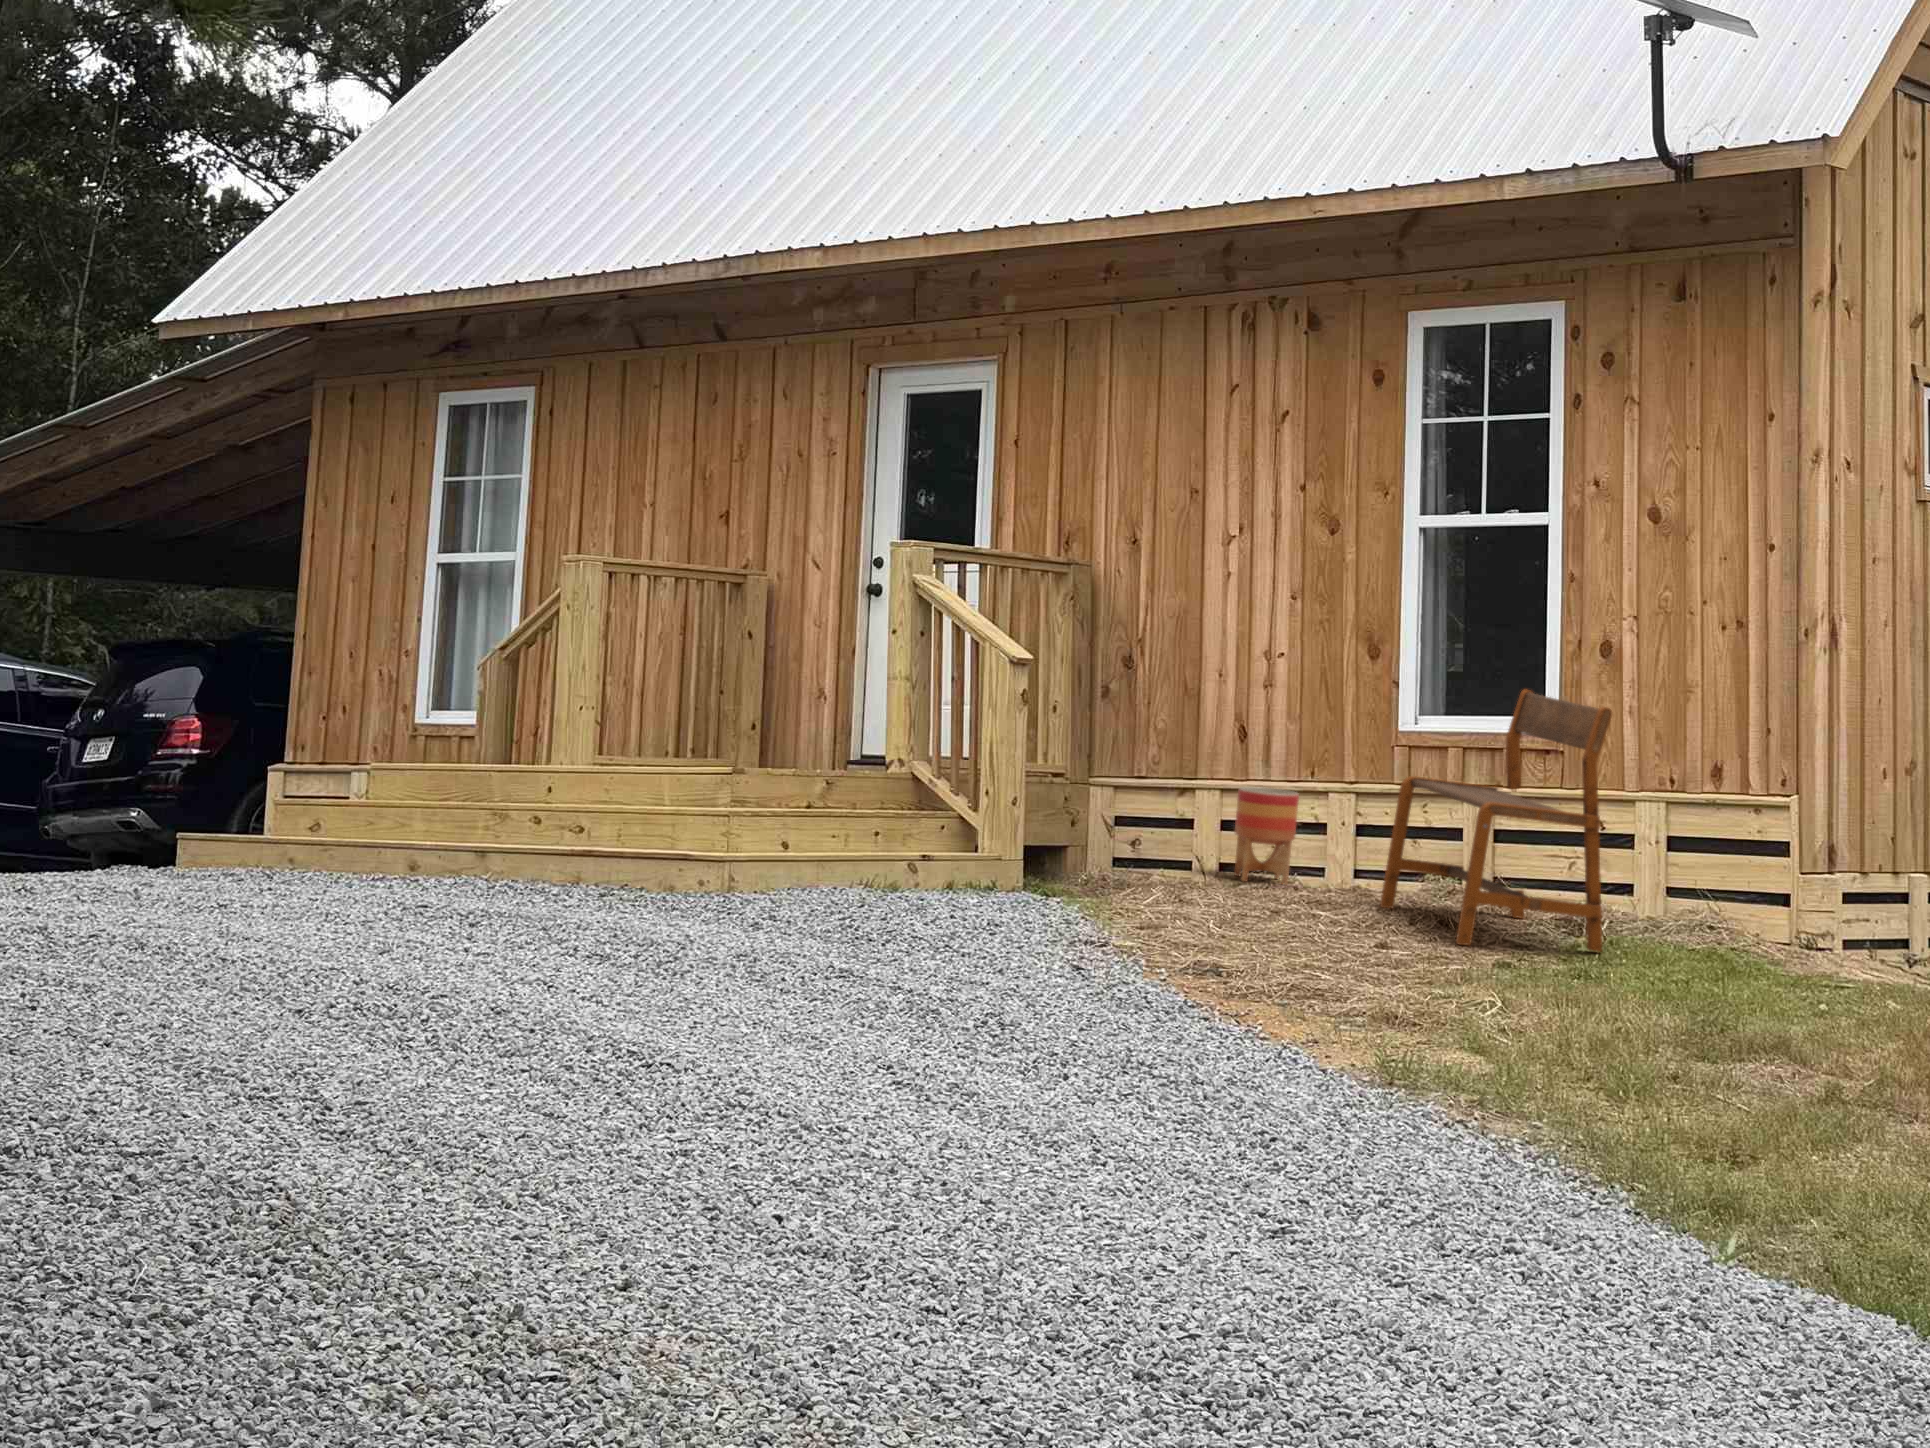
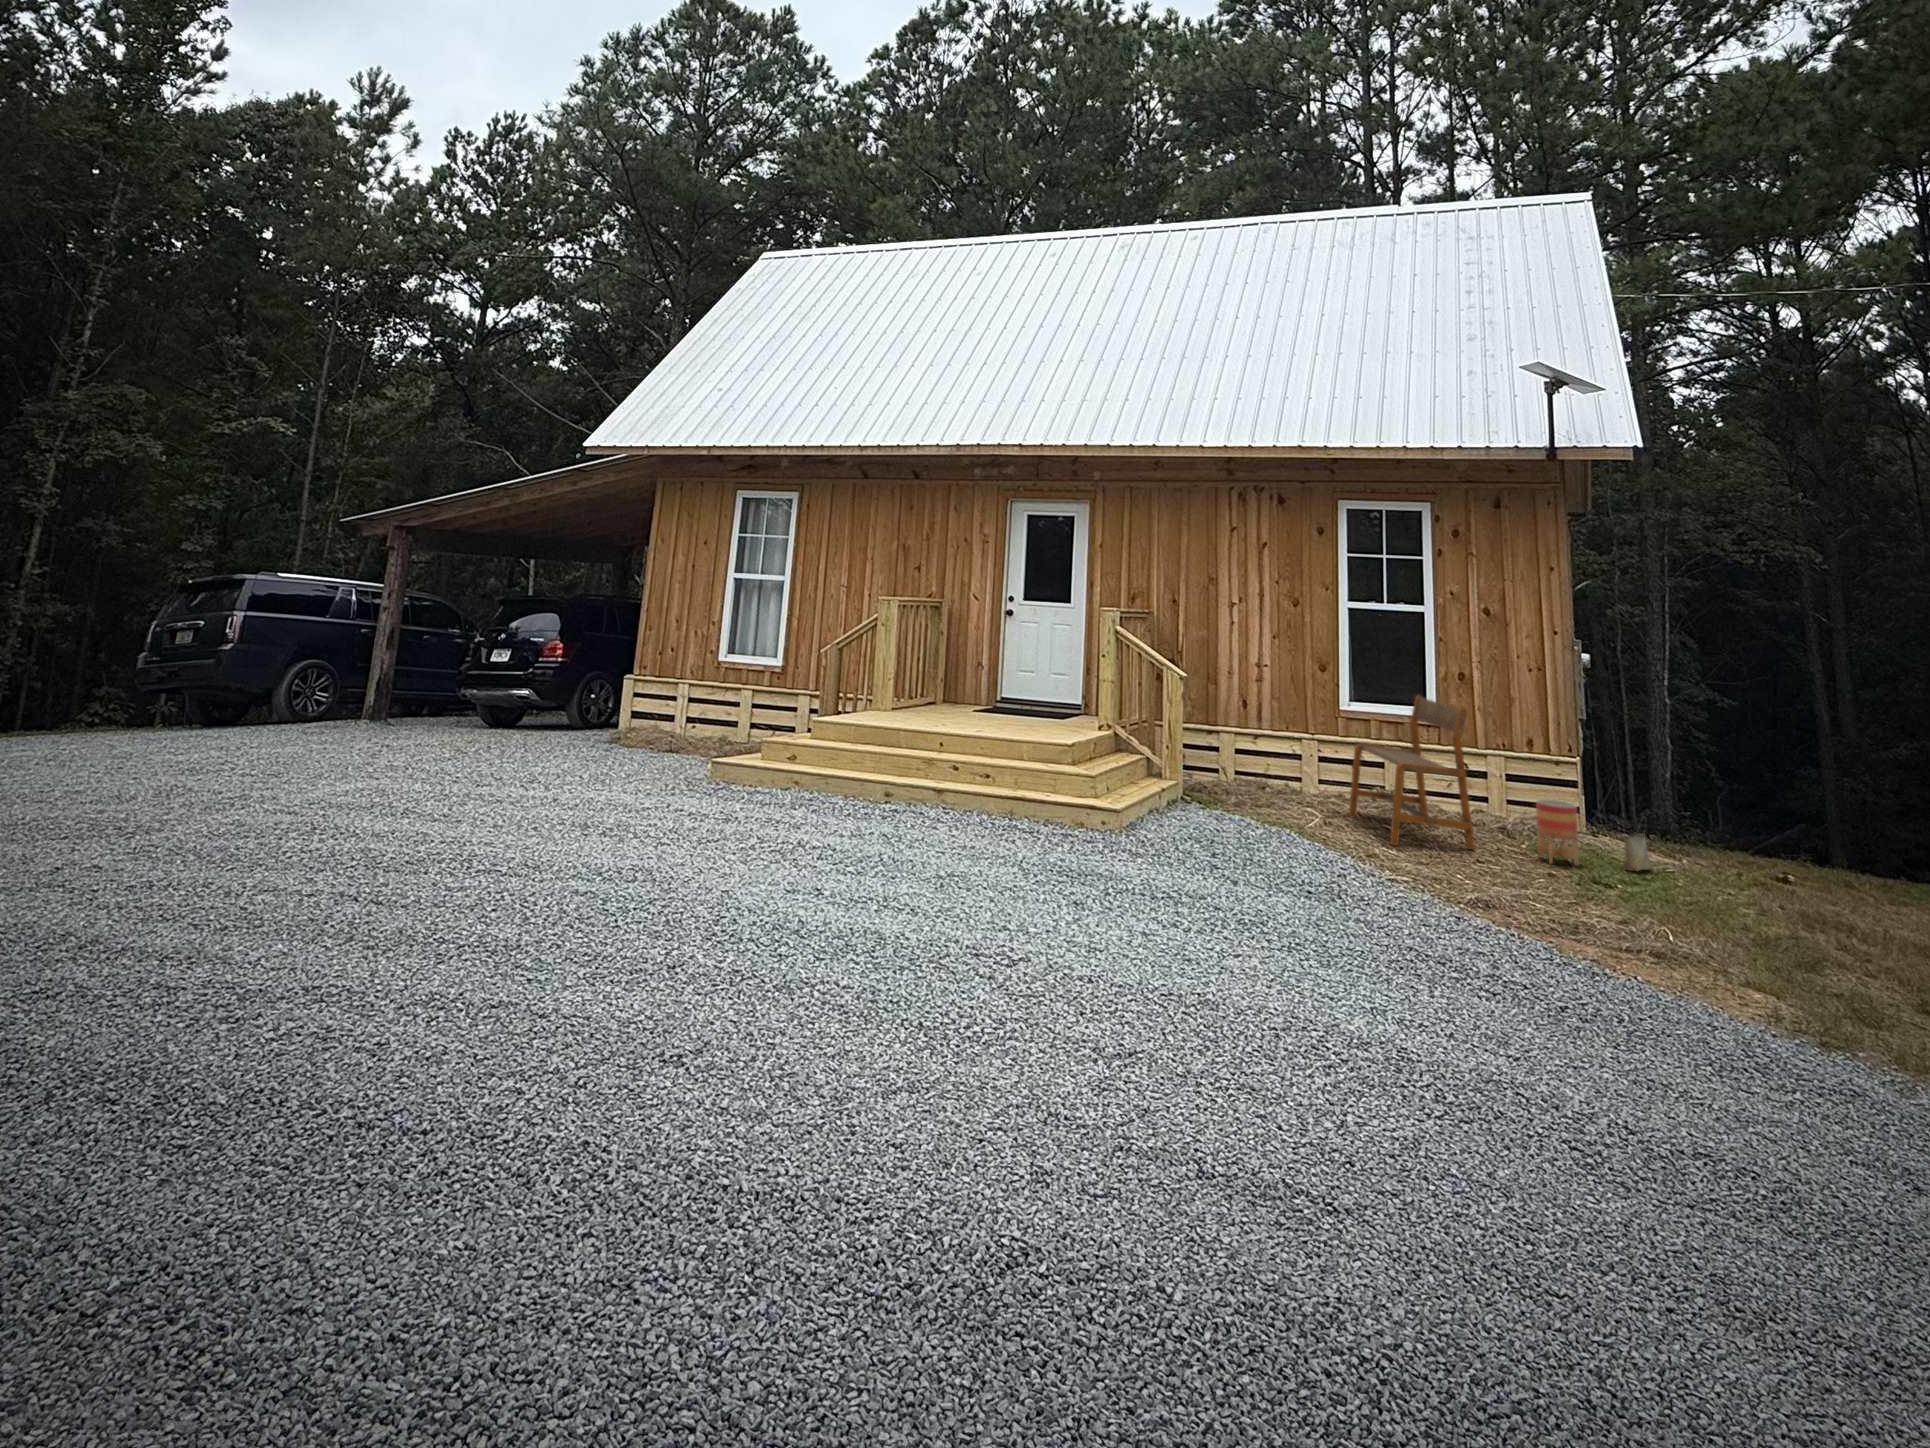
planter: present [1234,787,1299,885] -> present [1536,799,1579,866]
woven basket: none [1849,888,1894,981] -> present [1622,814,1651,871]

